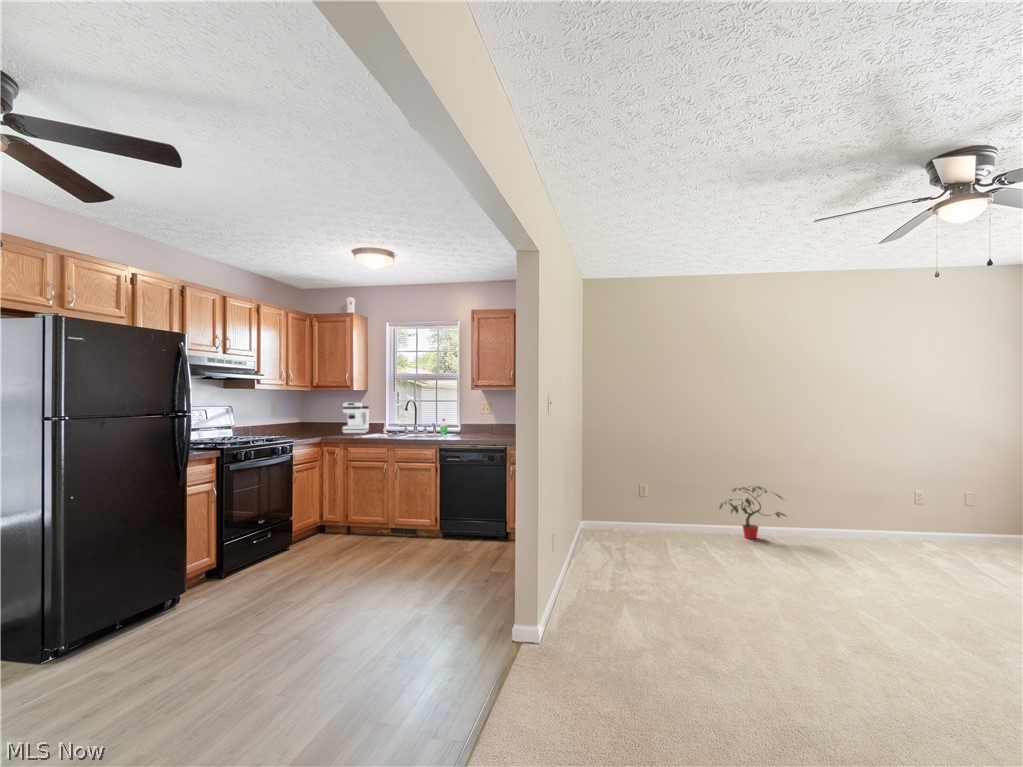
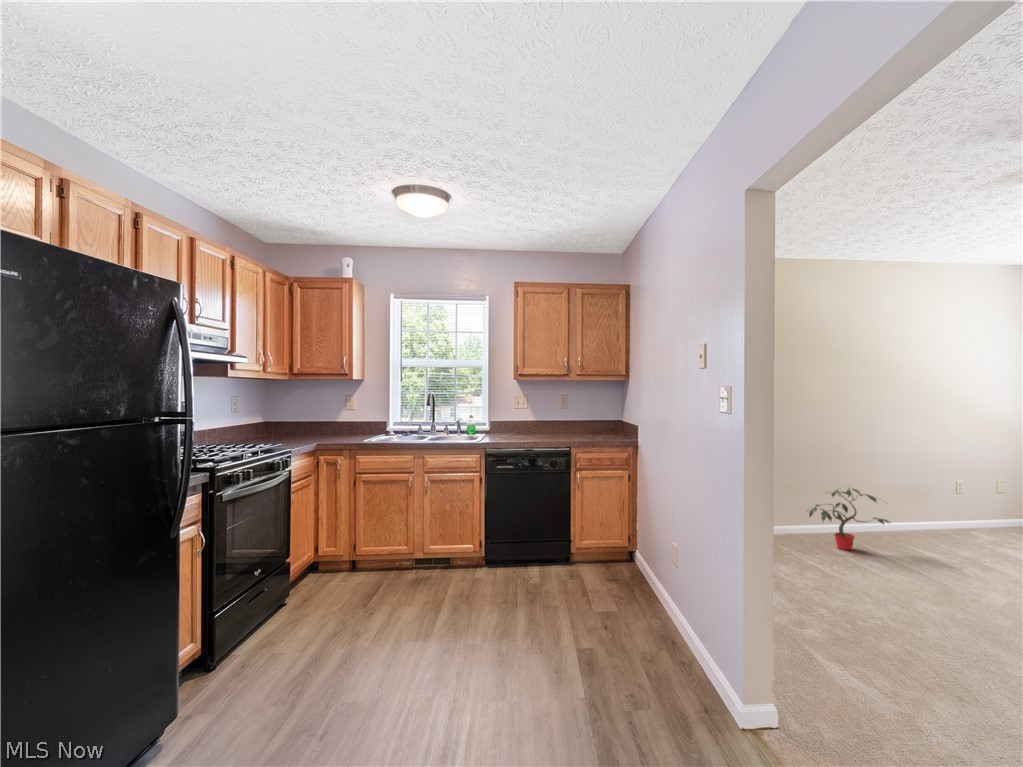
coffee maker: present [342,402,369,433] -> none [335,395,368,436]

